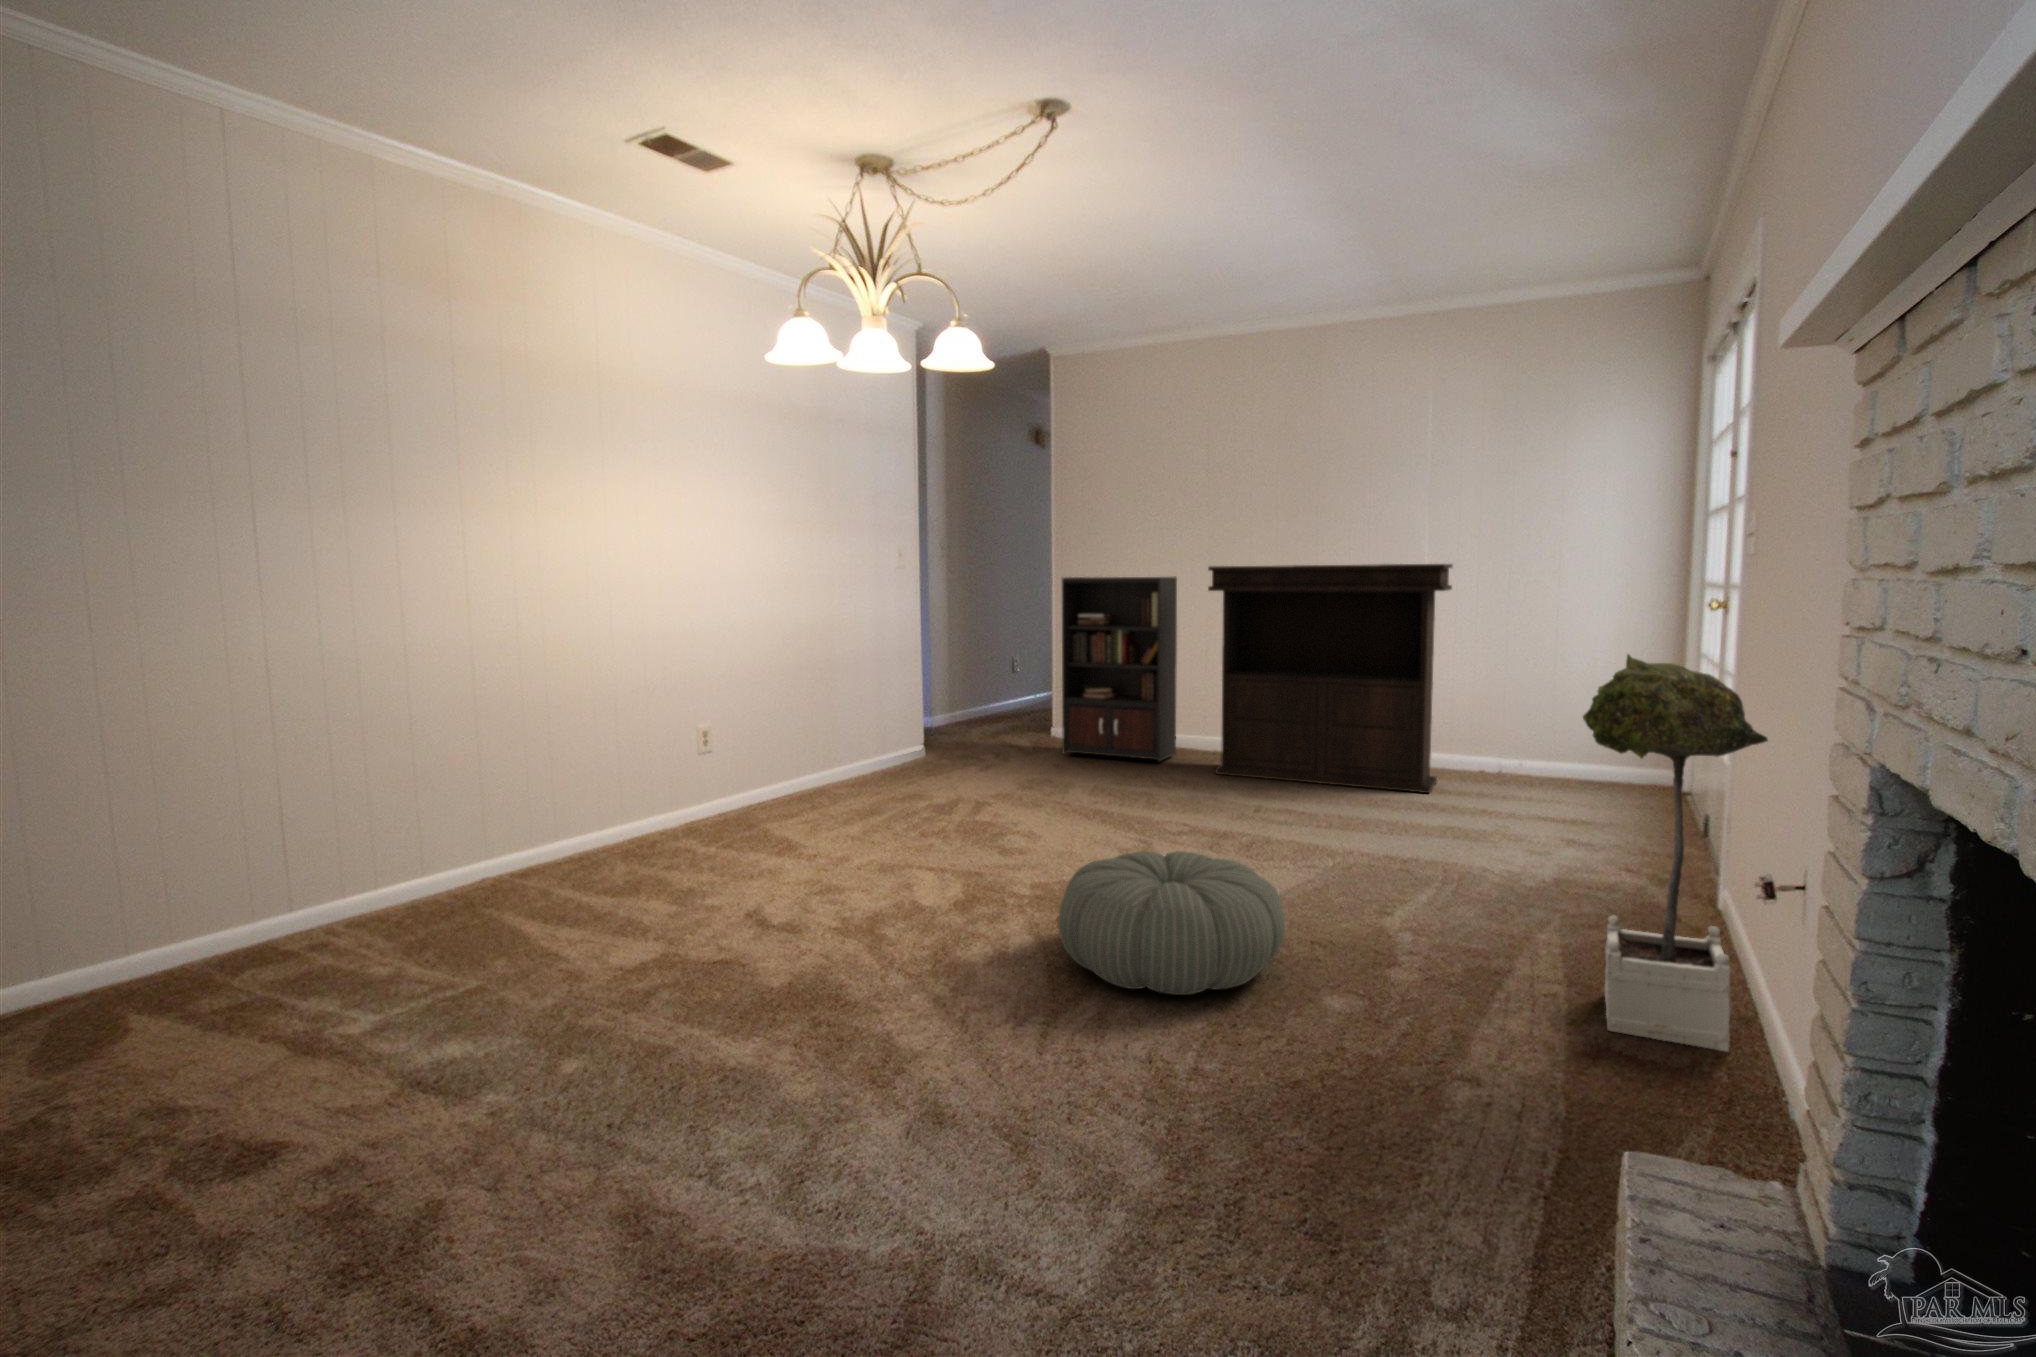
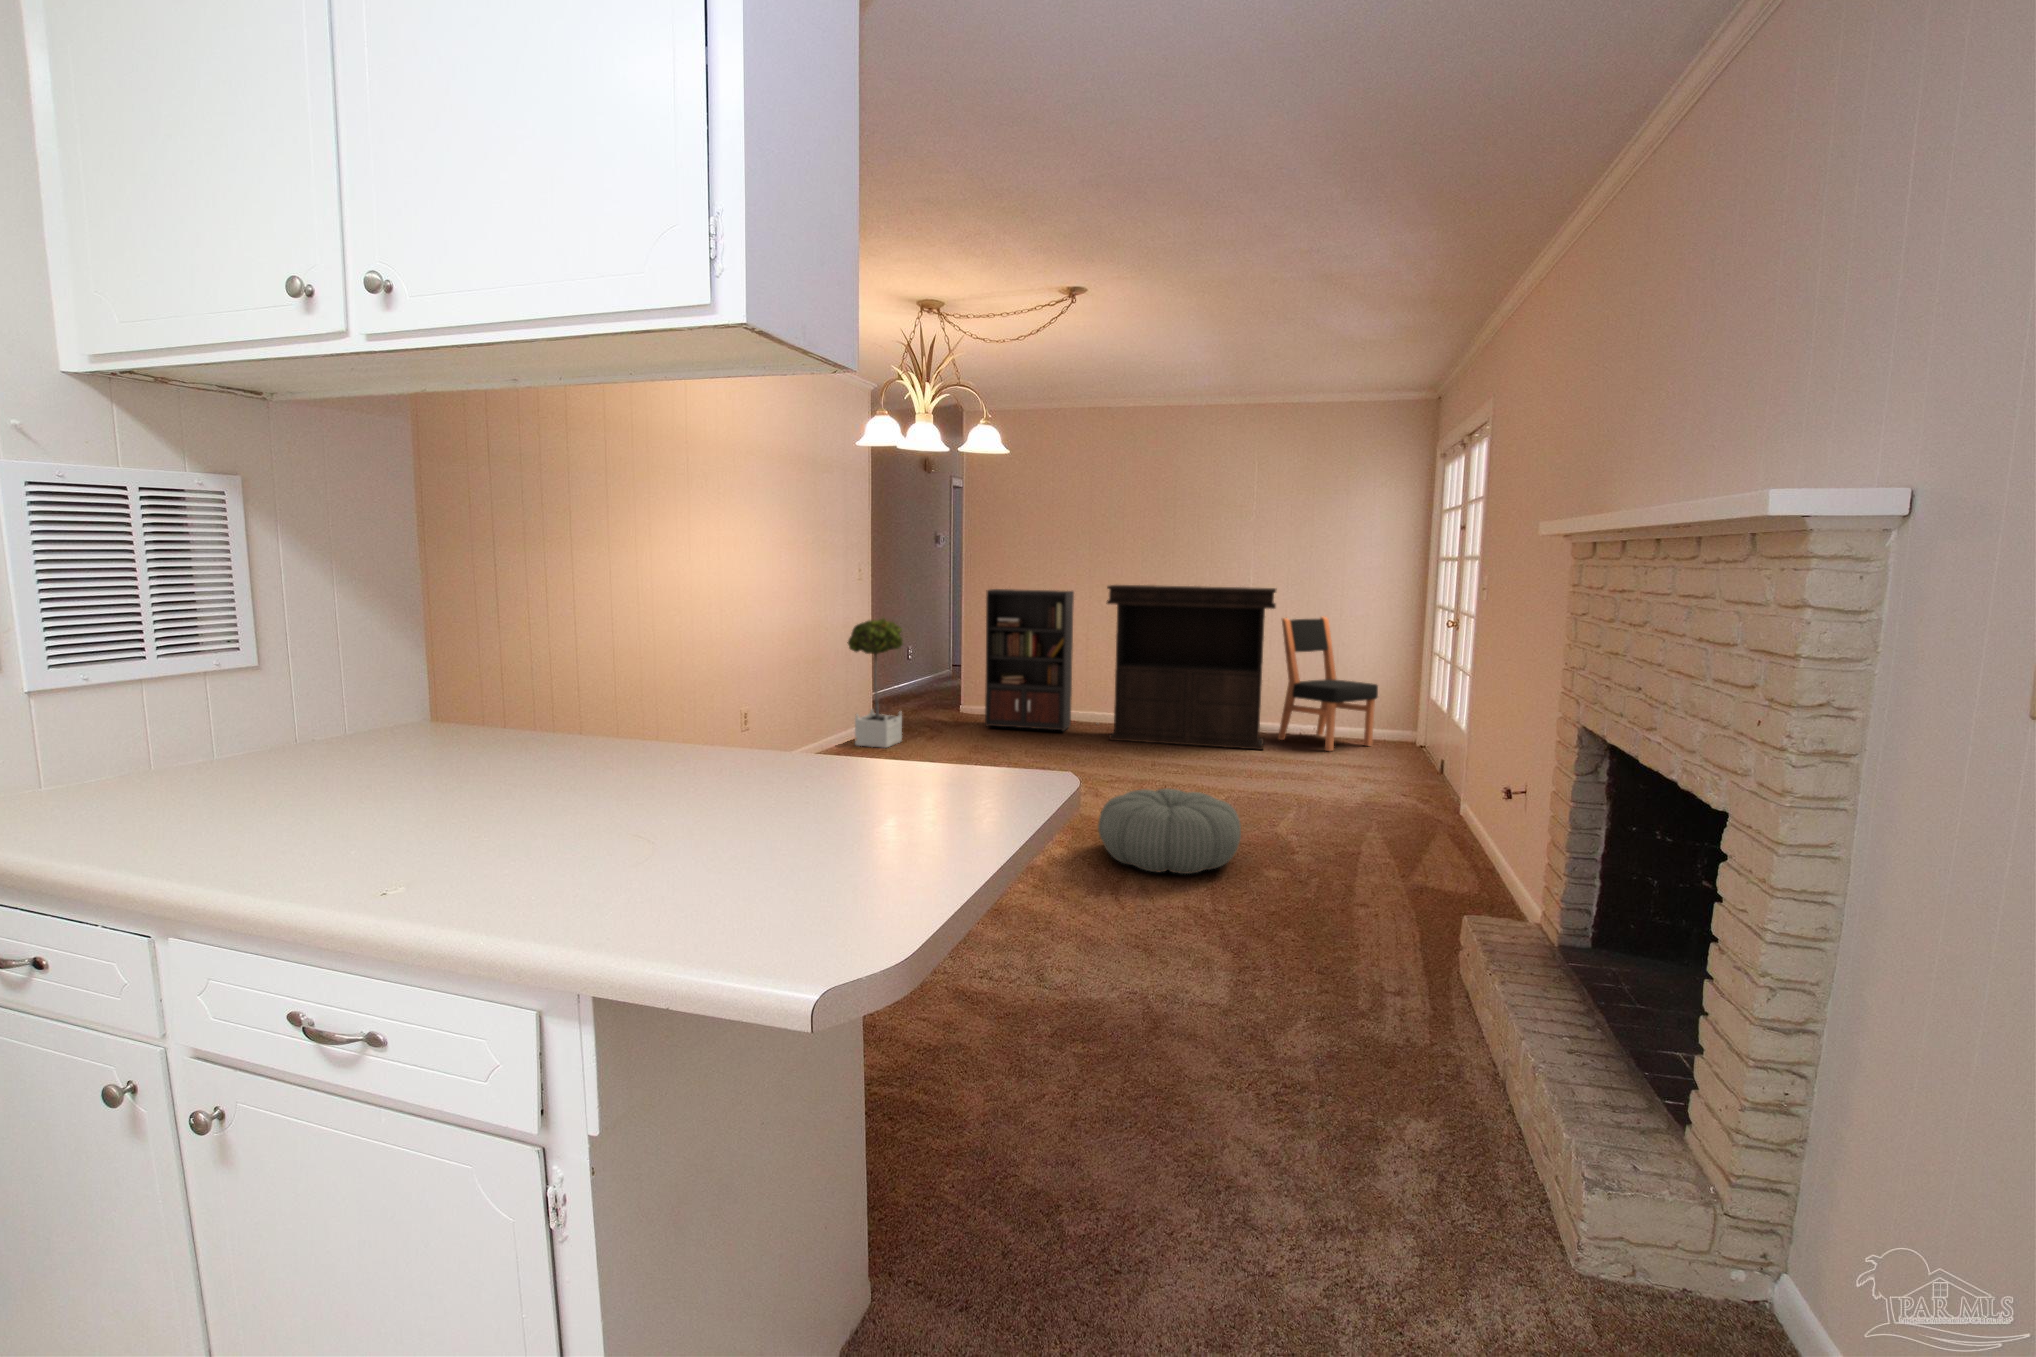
dining chair: none [1461,605,1613,798] -> present [1278,617,1378,751]
potted tree: present [1583,654,1768,1052] -> present [847,618,903,748]

